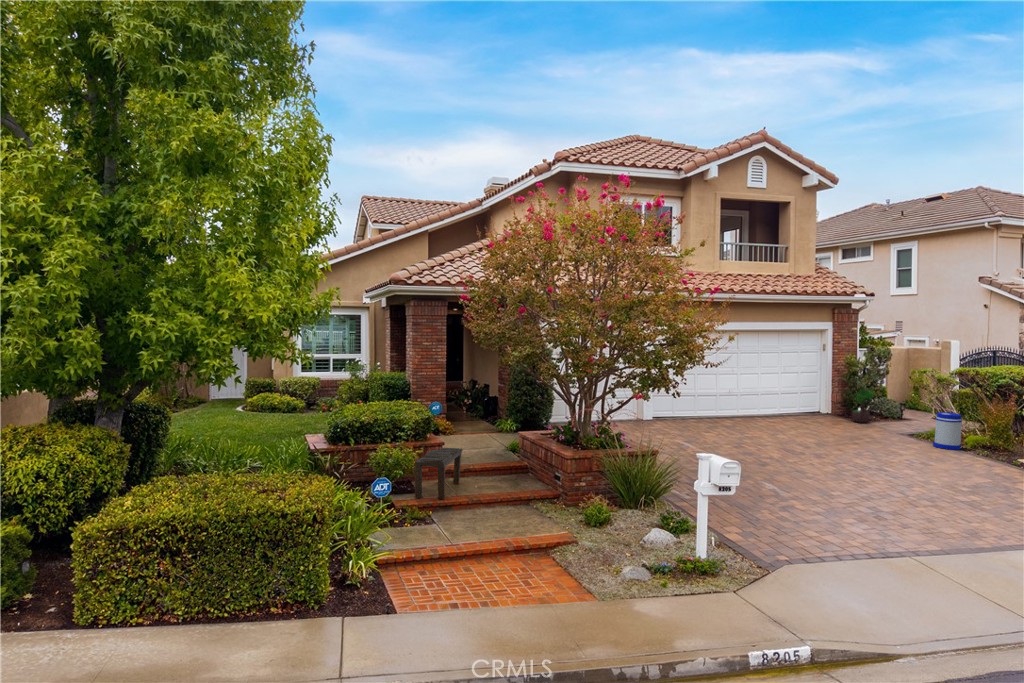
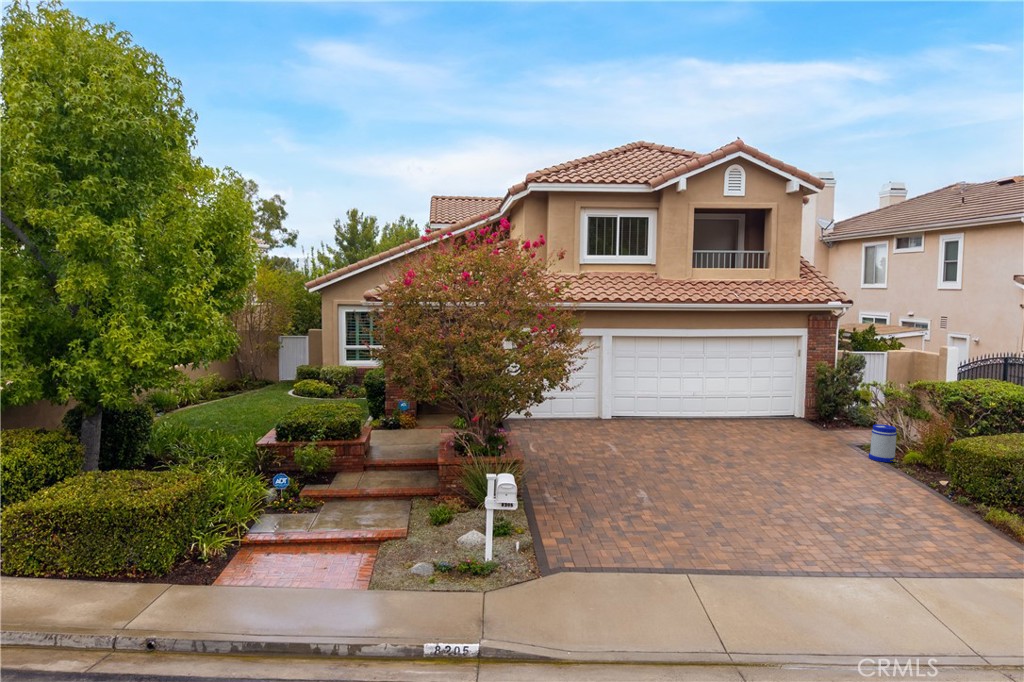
potted tree: present [852,388,873,423] -> none [816,391,840,427]
bench: present [414,448,463,499] -> none [323,446,376,491]

